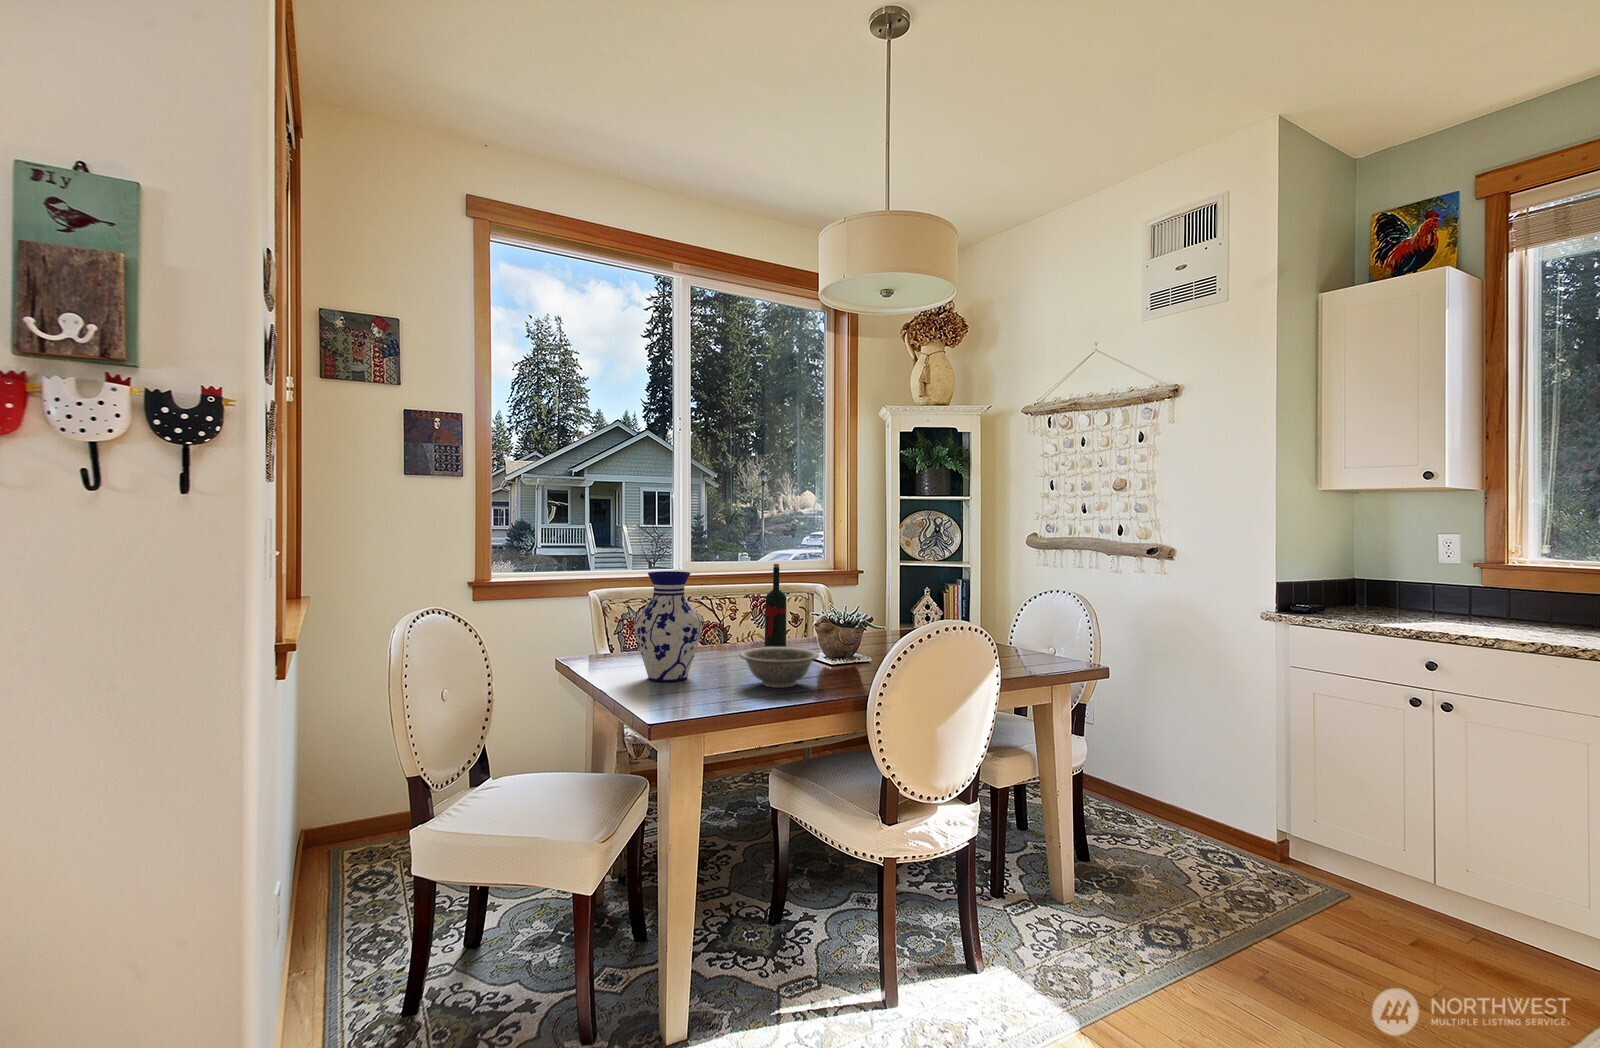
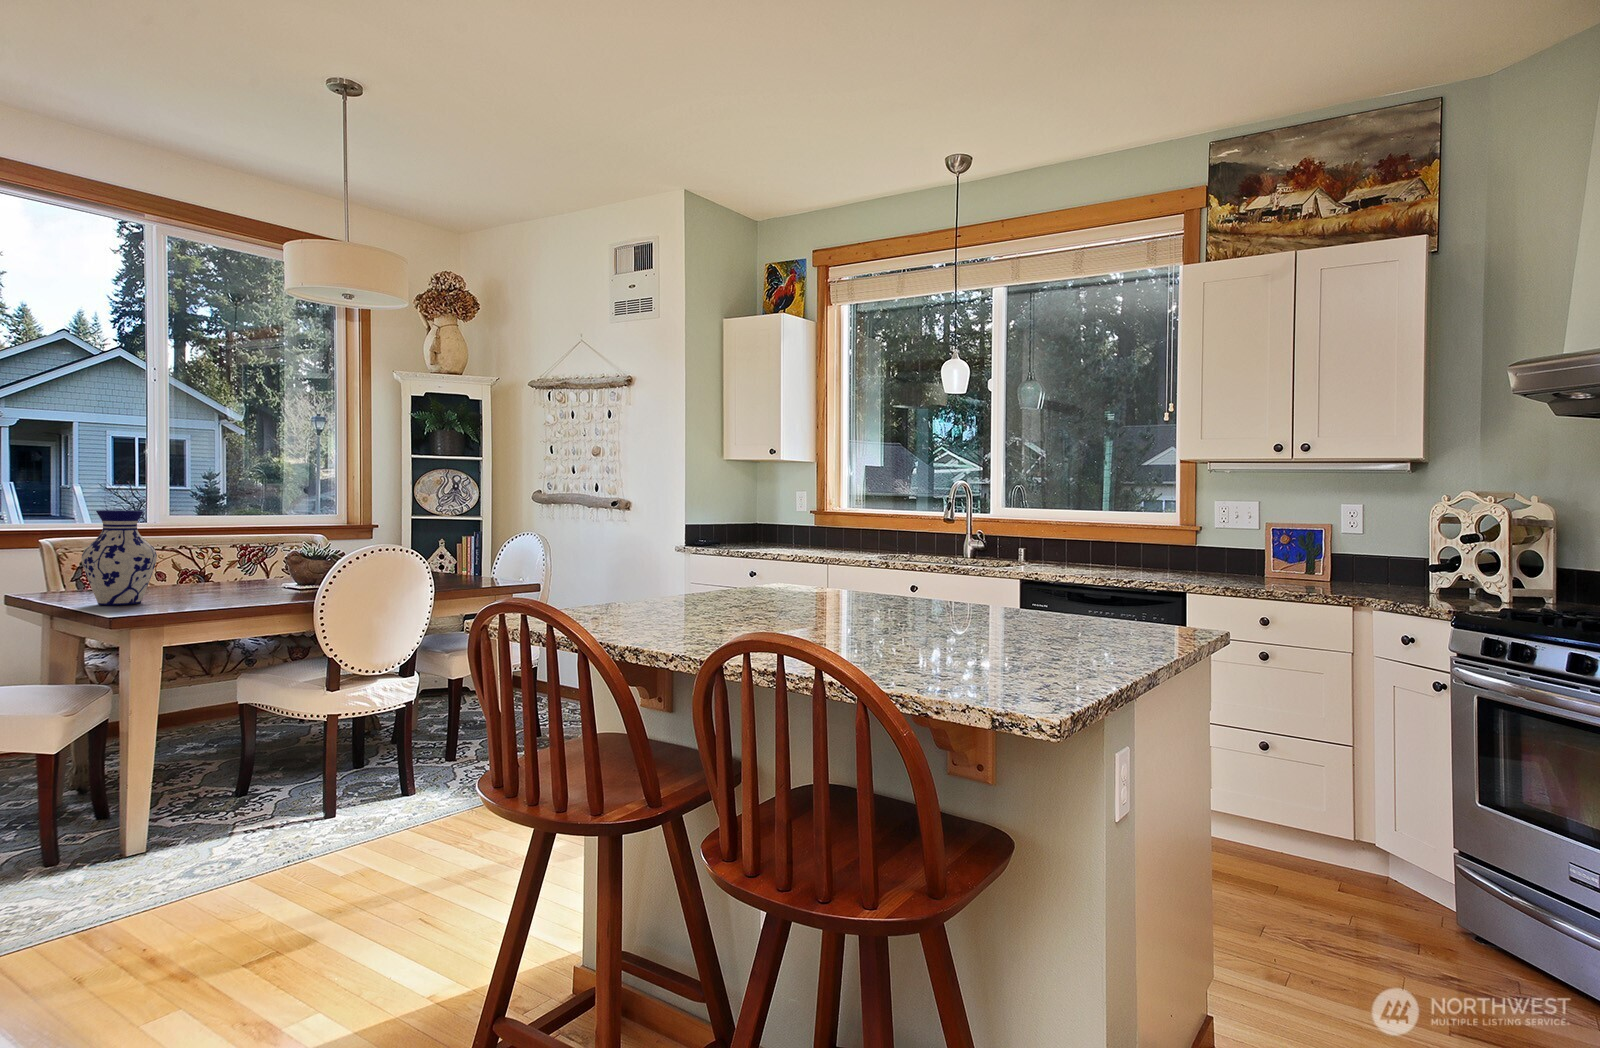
wine bottle: present [765,564,786,647] -> none [240,510,264,586]
decorative bowl: present [740,647,819,688] -> none [193,575,272,604]

